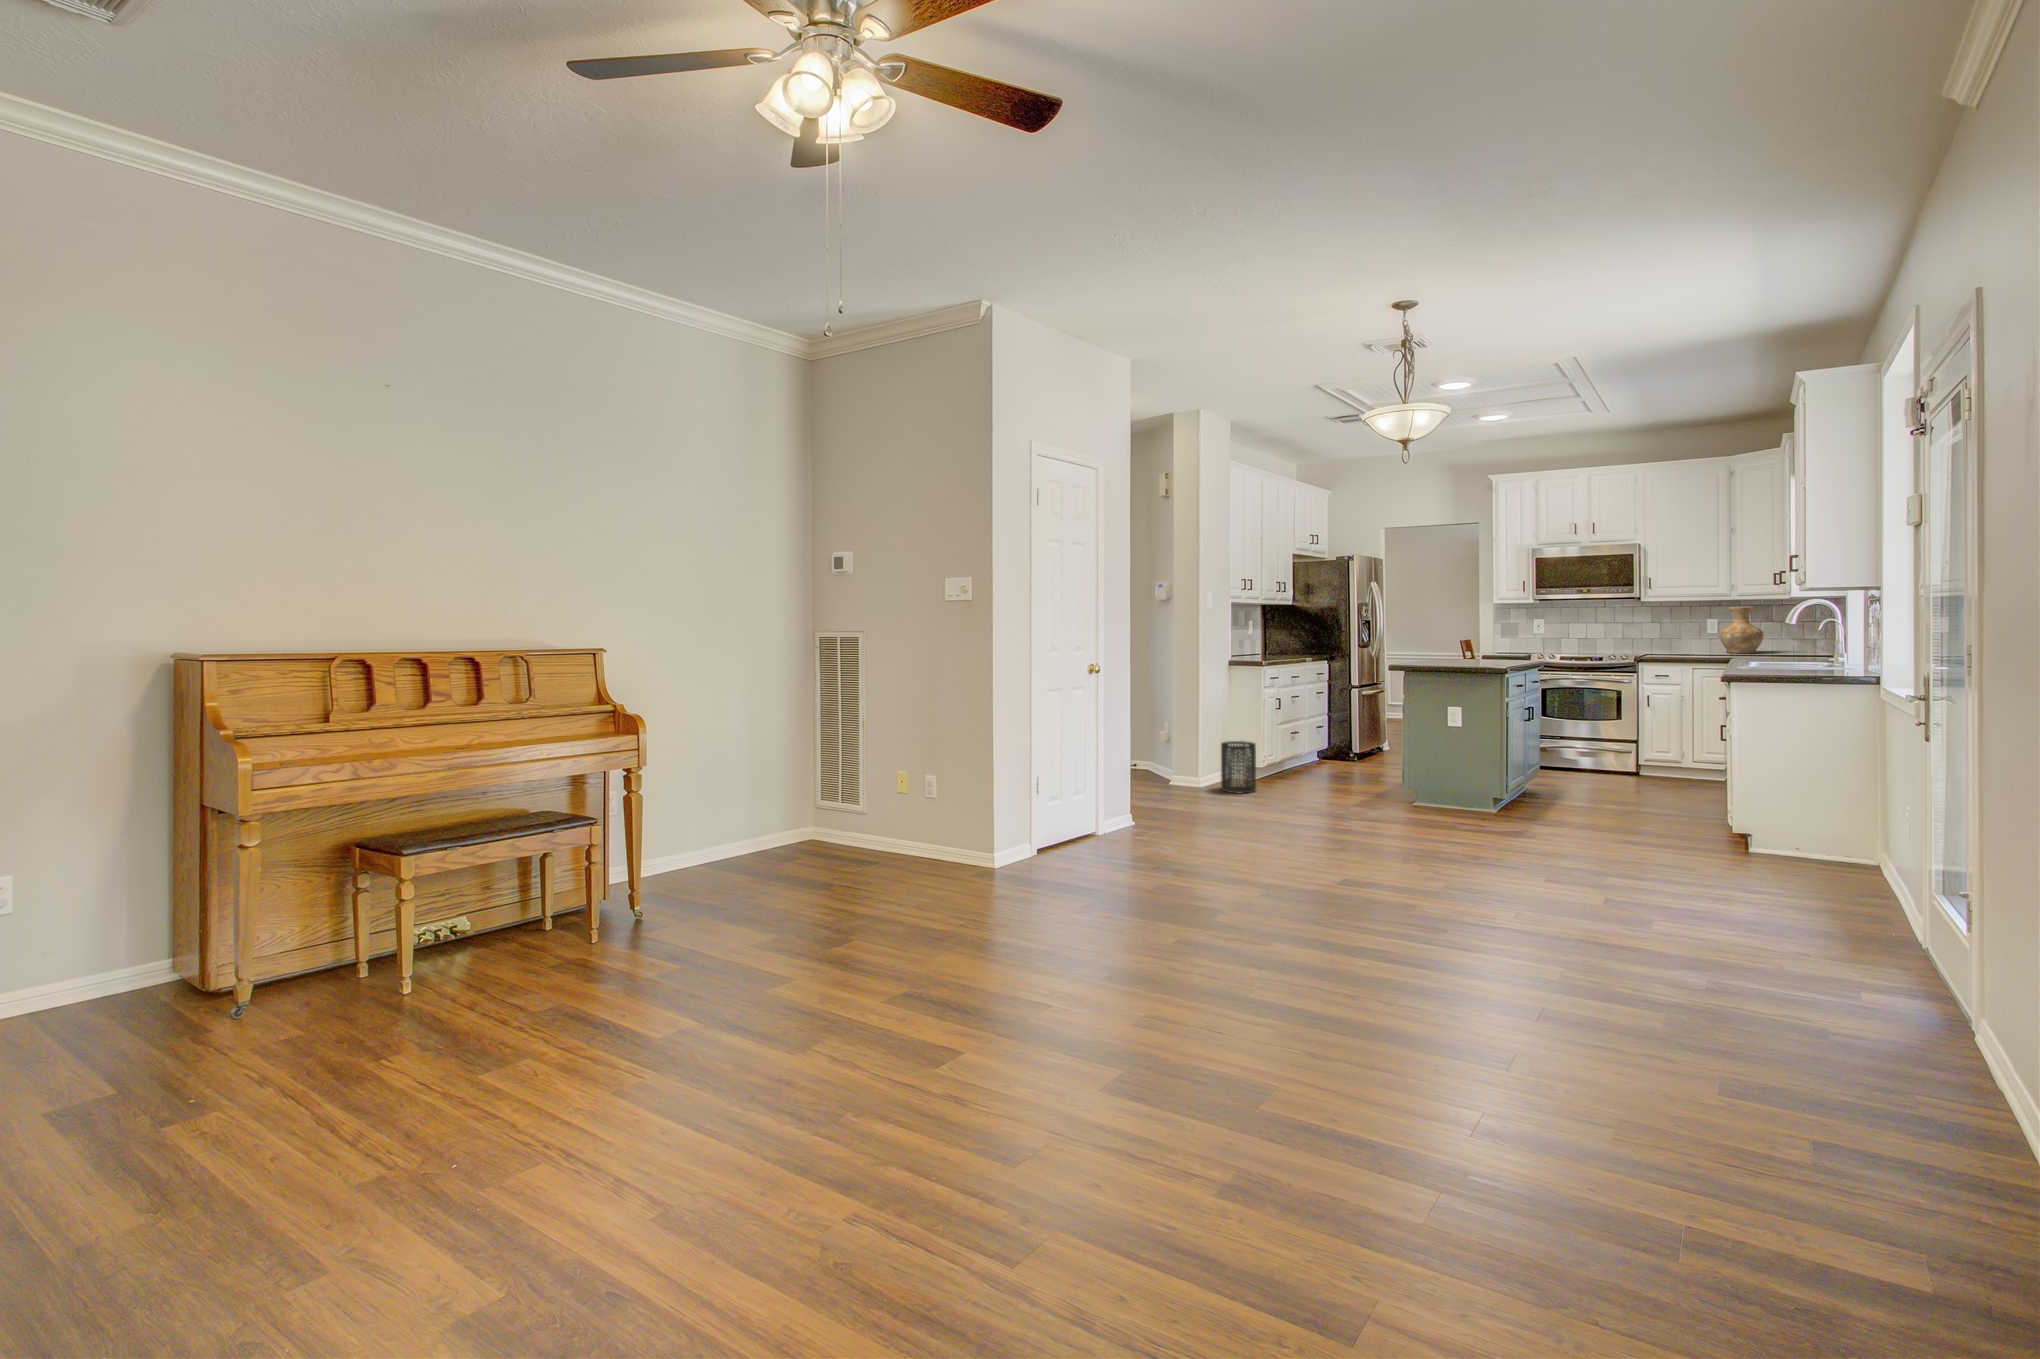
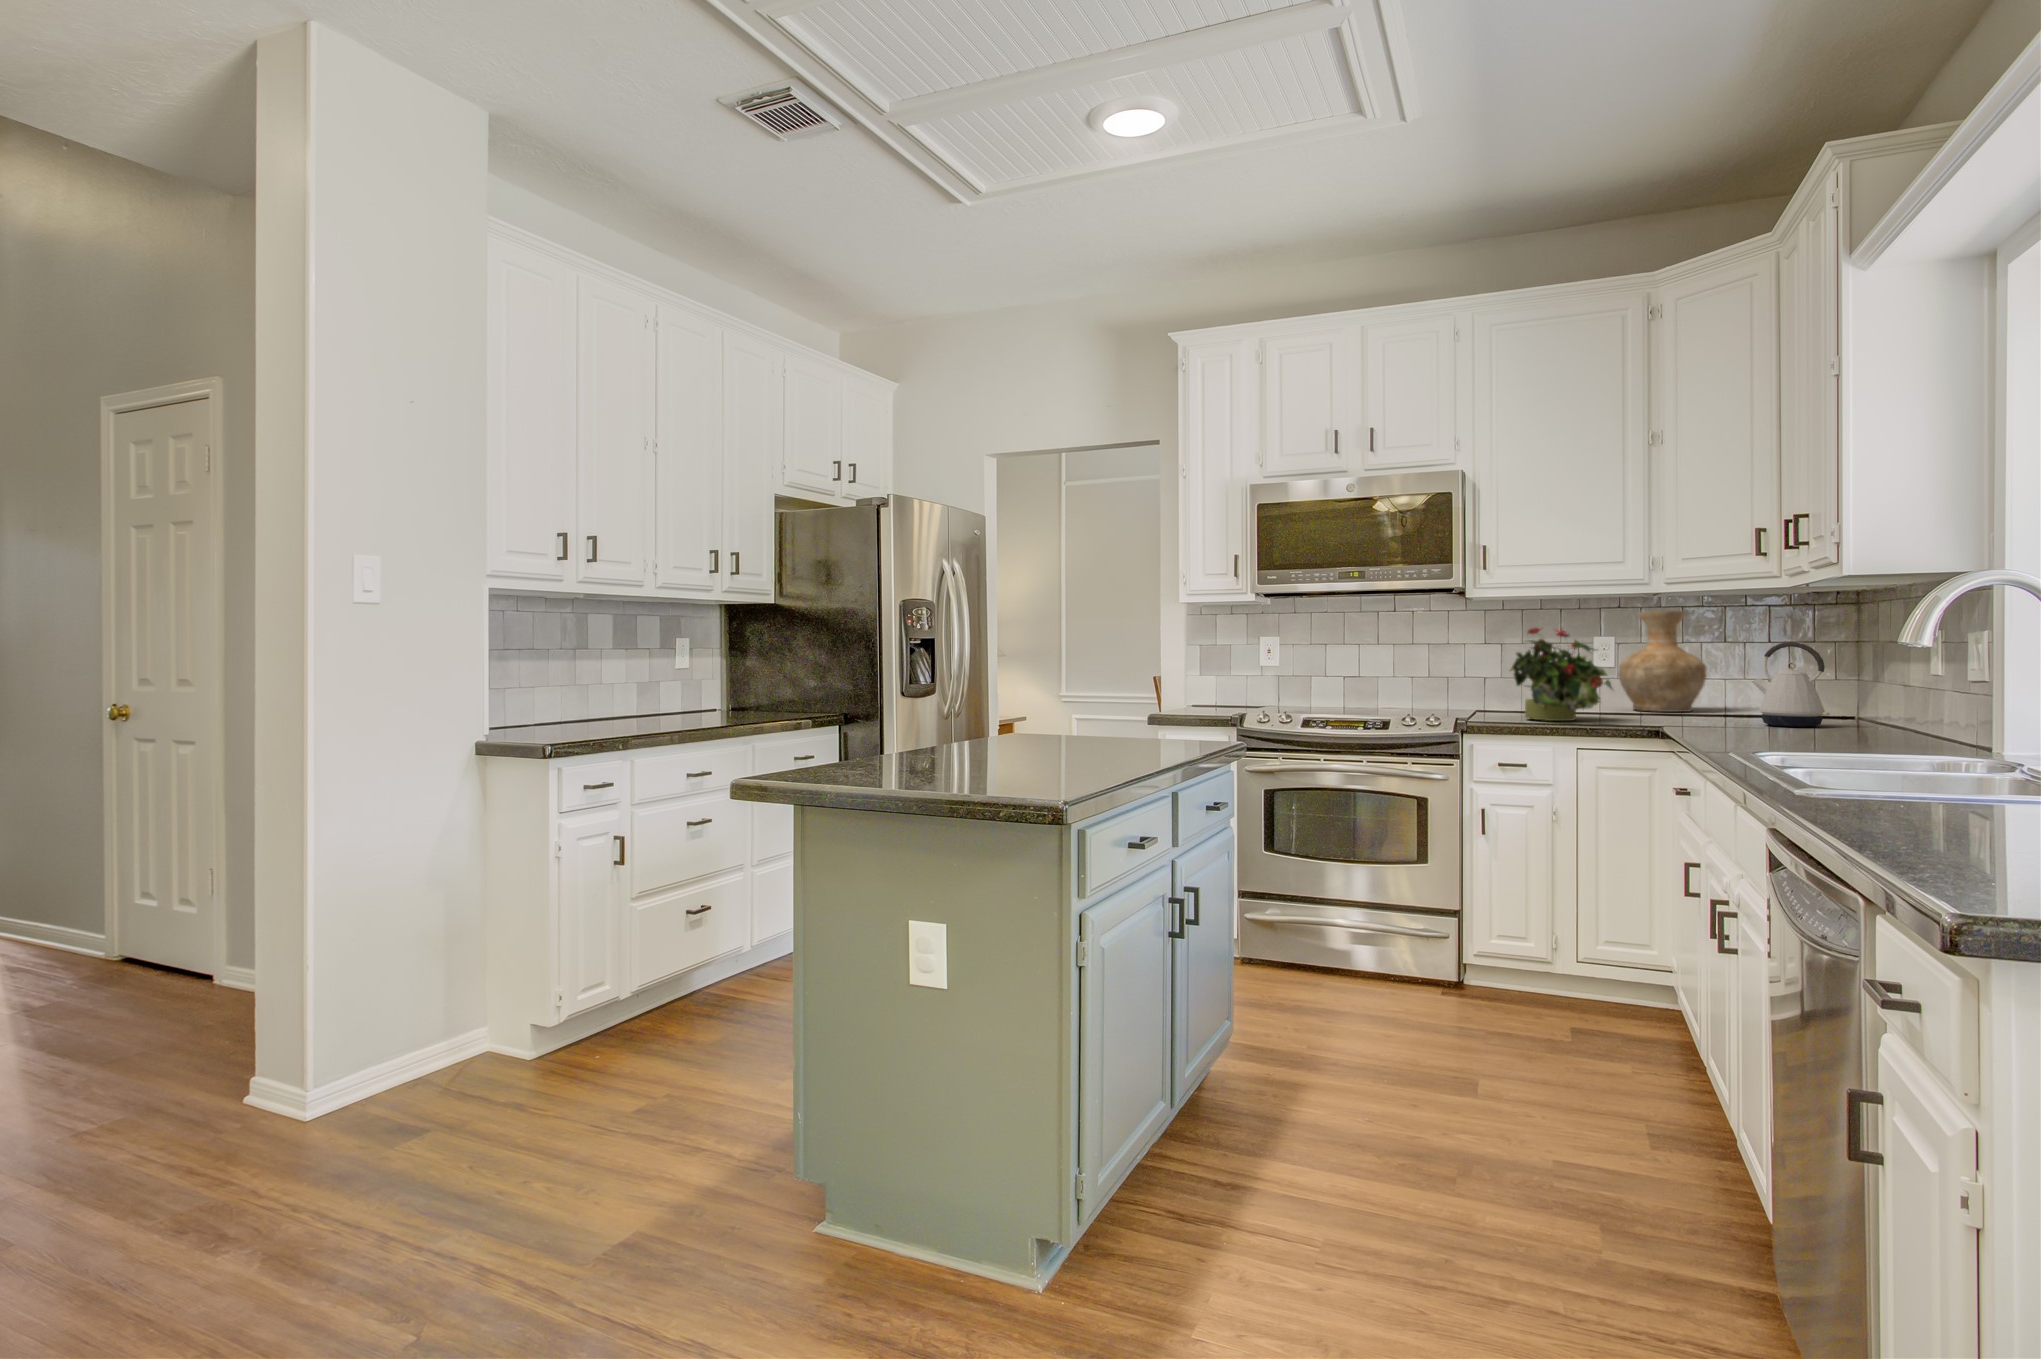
potted plant: none [1660,617,1709,658] -> present [1511,628,1612,721]
kettle: none [1772,625,1804,661] -> present [1752,642,1830,727]
trash can: present [1221,741,1256,793] -> none [411,941,515,1105]

